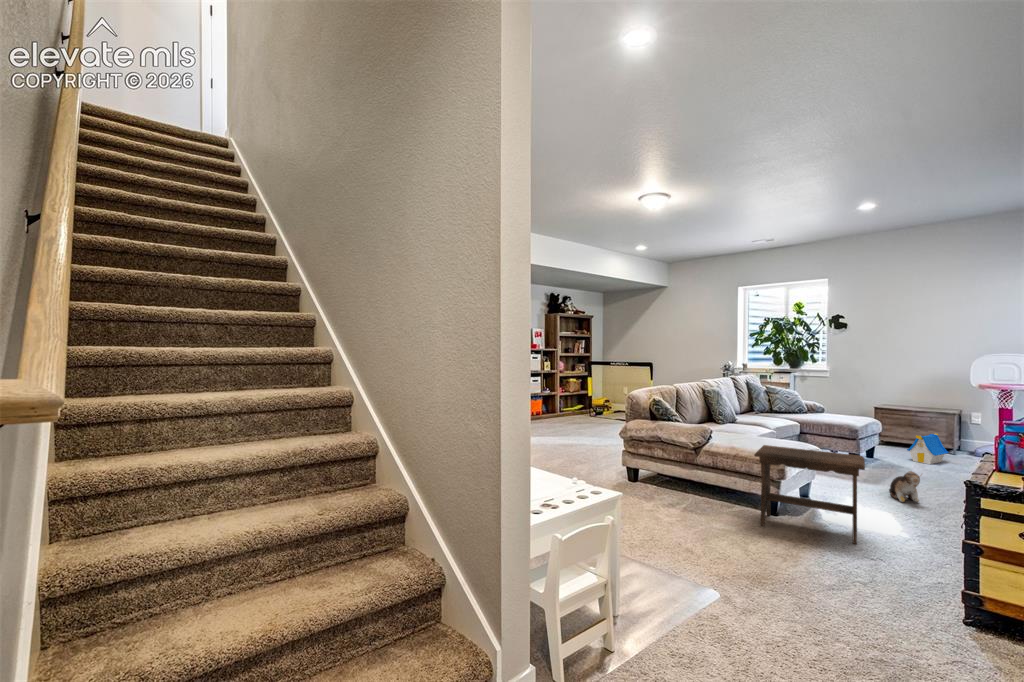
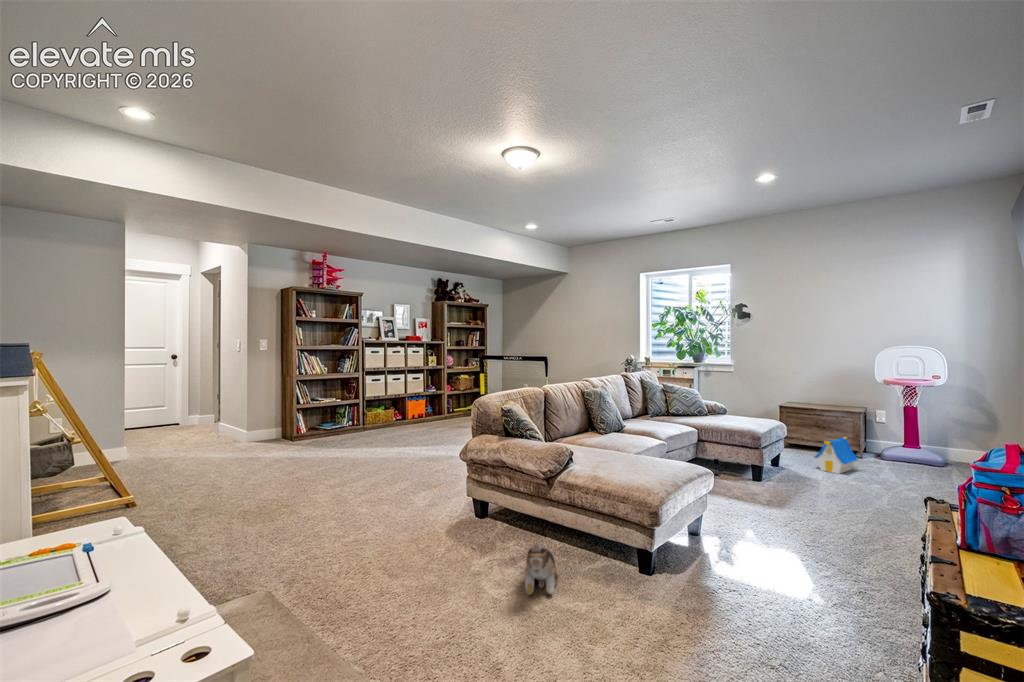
footstool: present [754,445,865,544] -> none [613,476,765,636]
plush toy: present [889,471,920,502] -> present [525,544,558,595]

